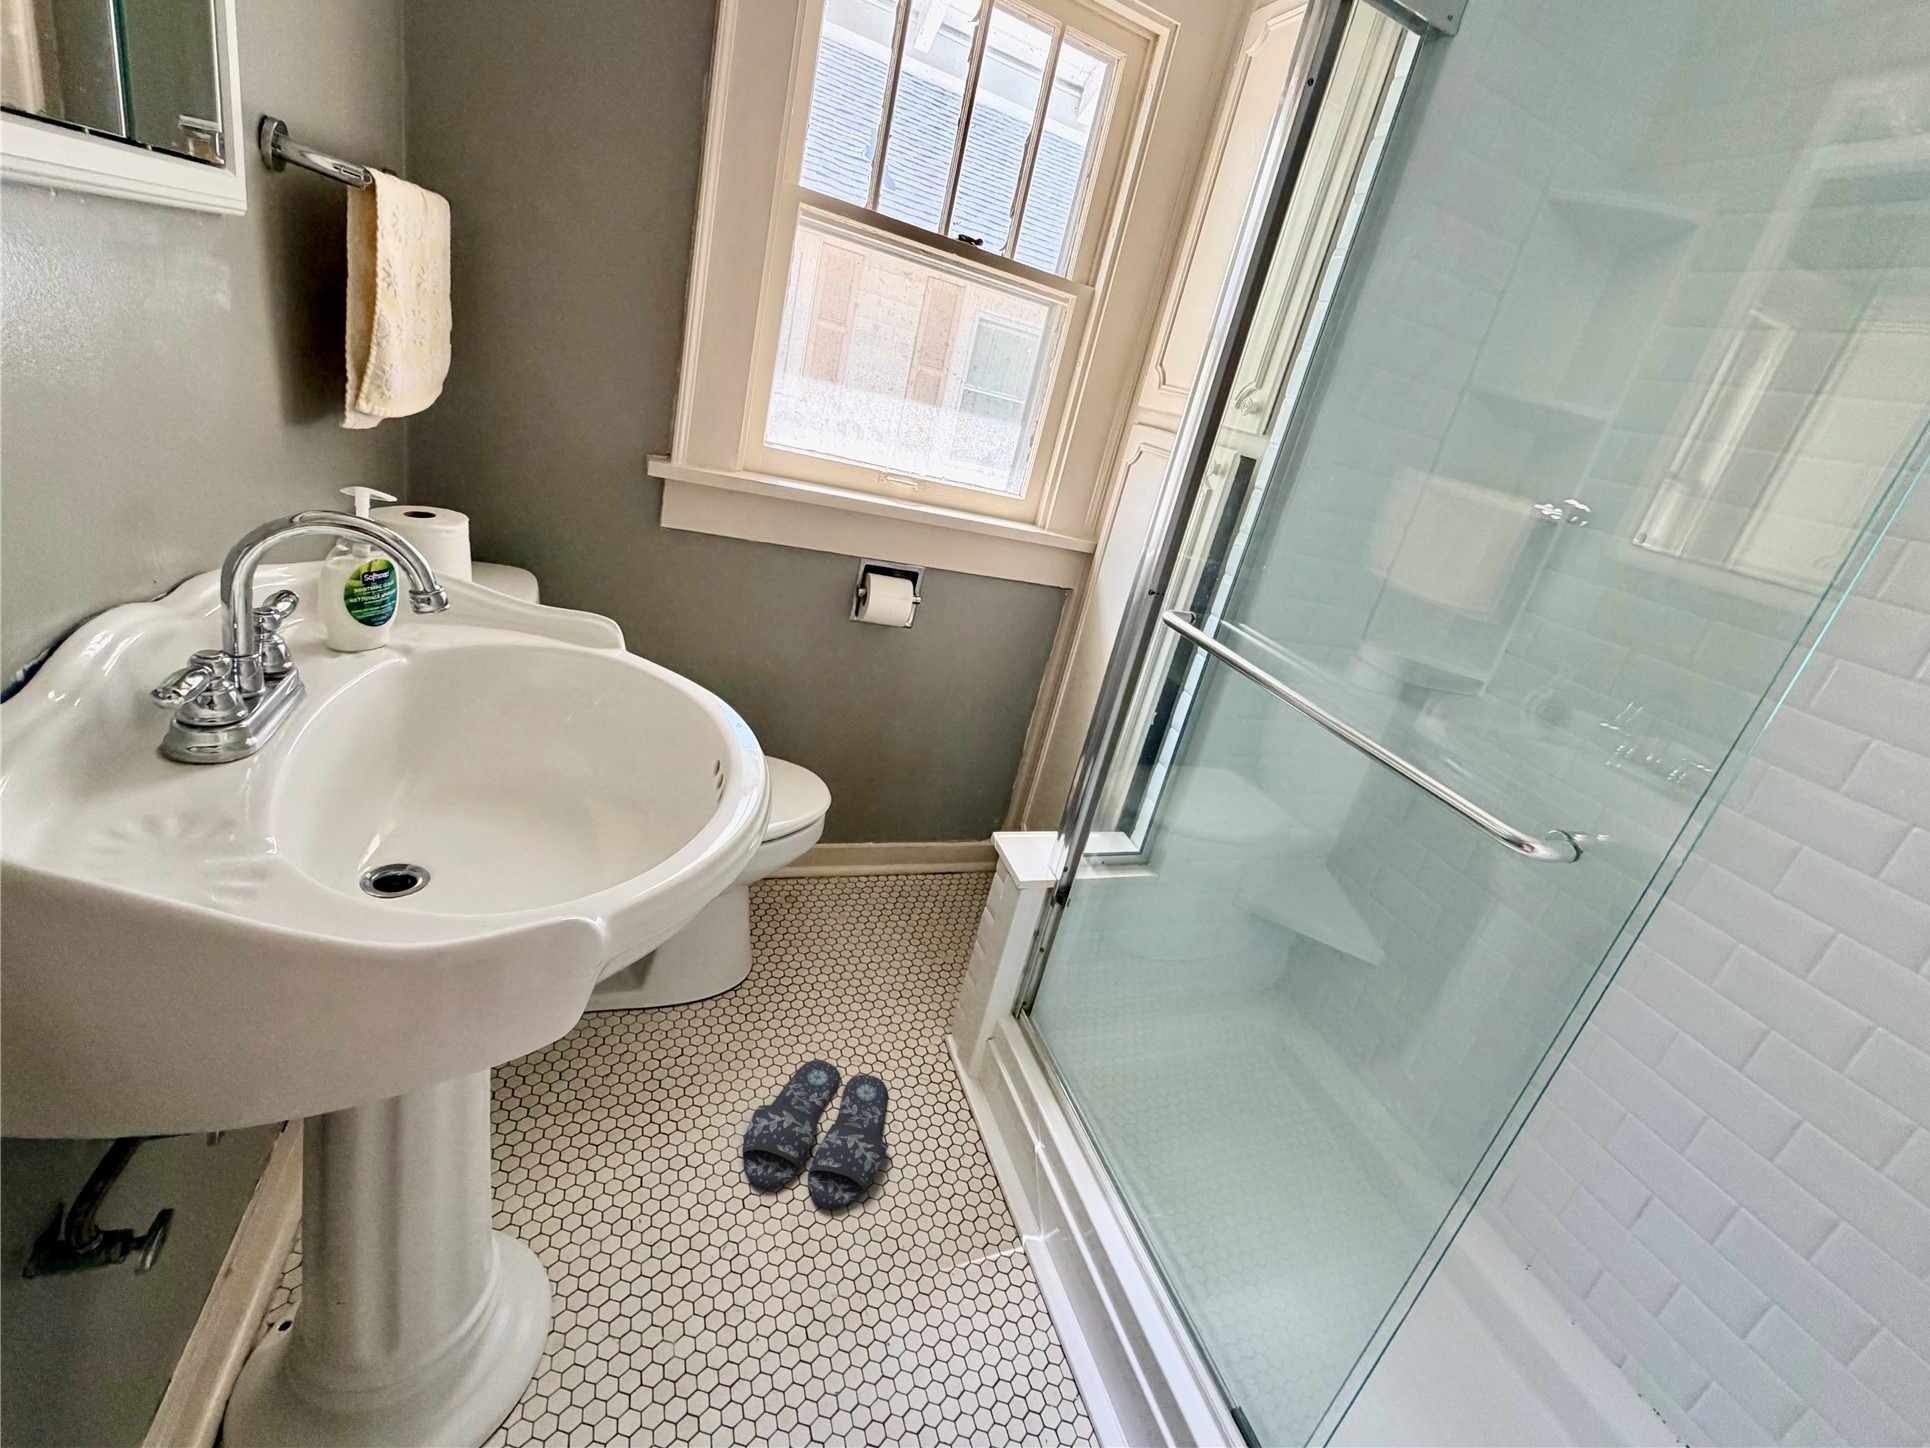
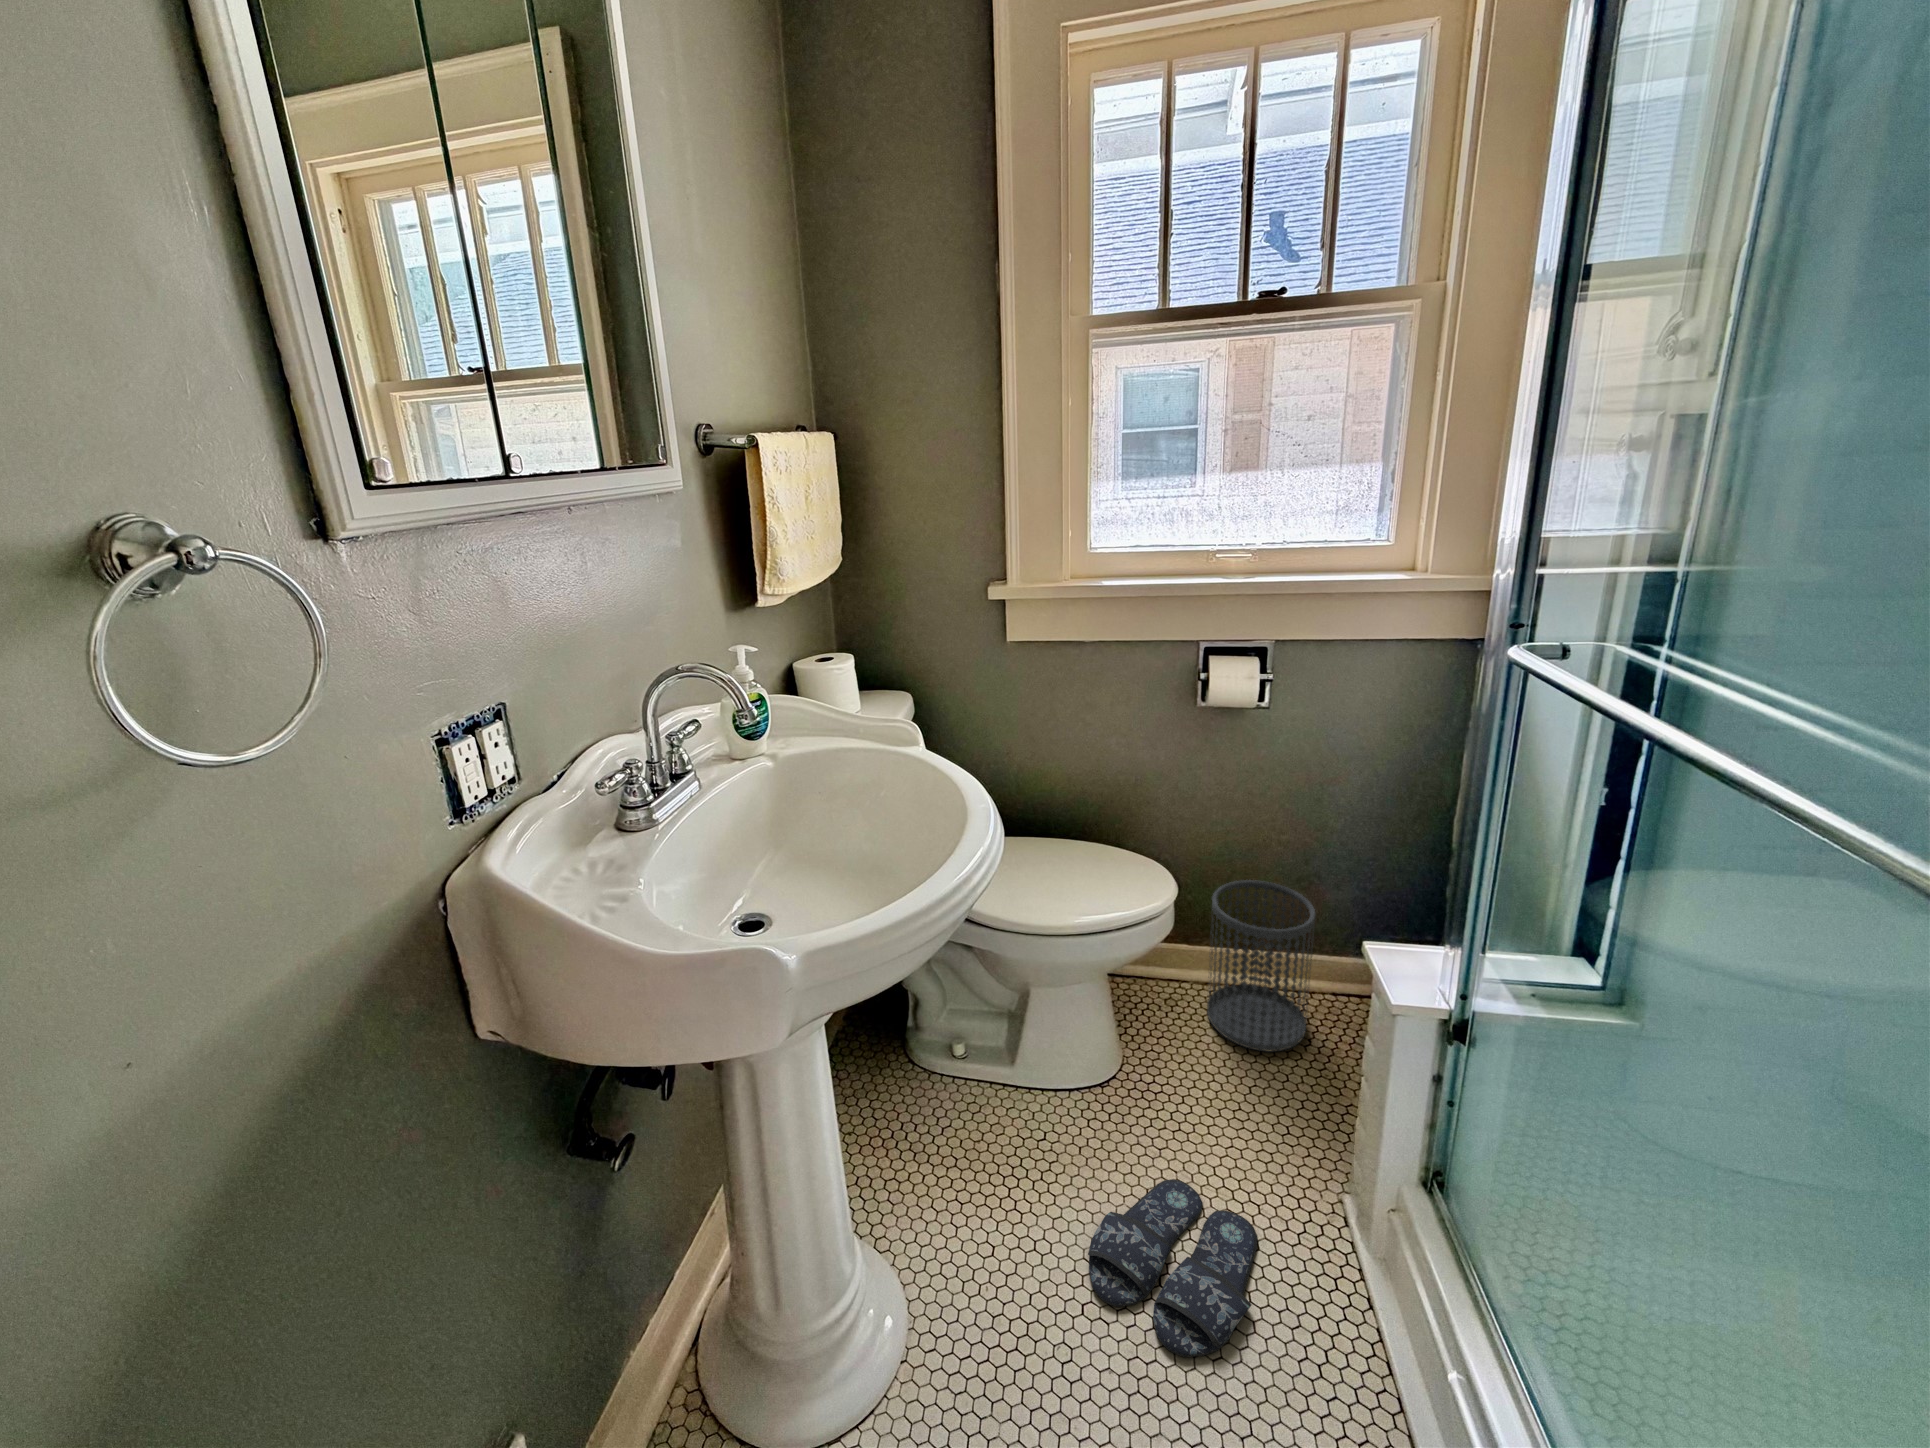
wastebasket: none [827,782,933,932] -> present [1207,880,1315,1052]

